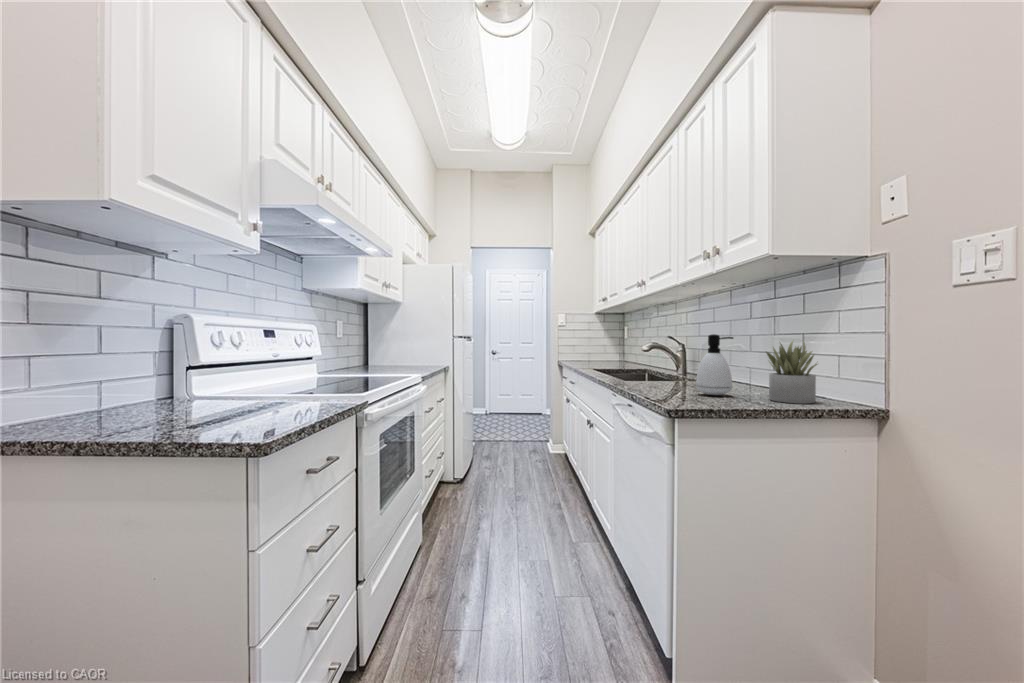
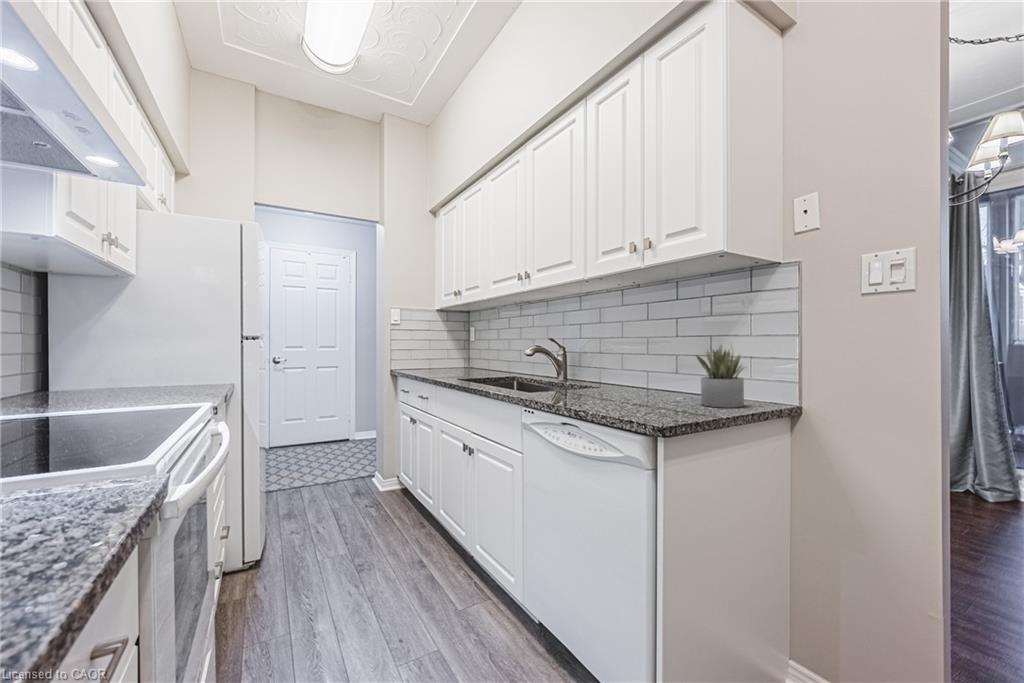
soap dispenser: present [696,334,733,395] -> none [628,337,666,404]

